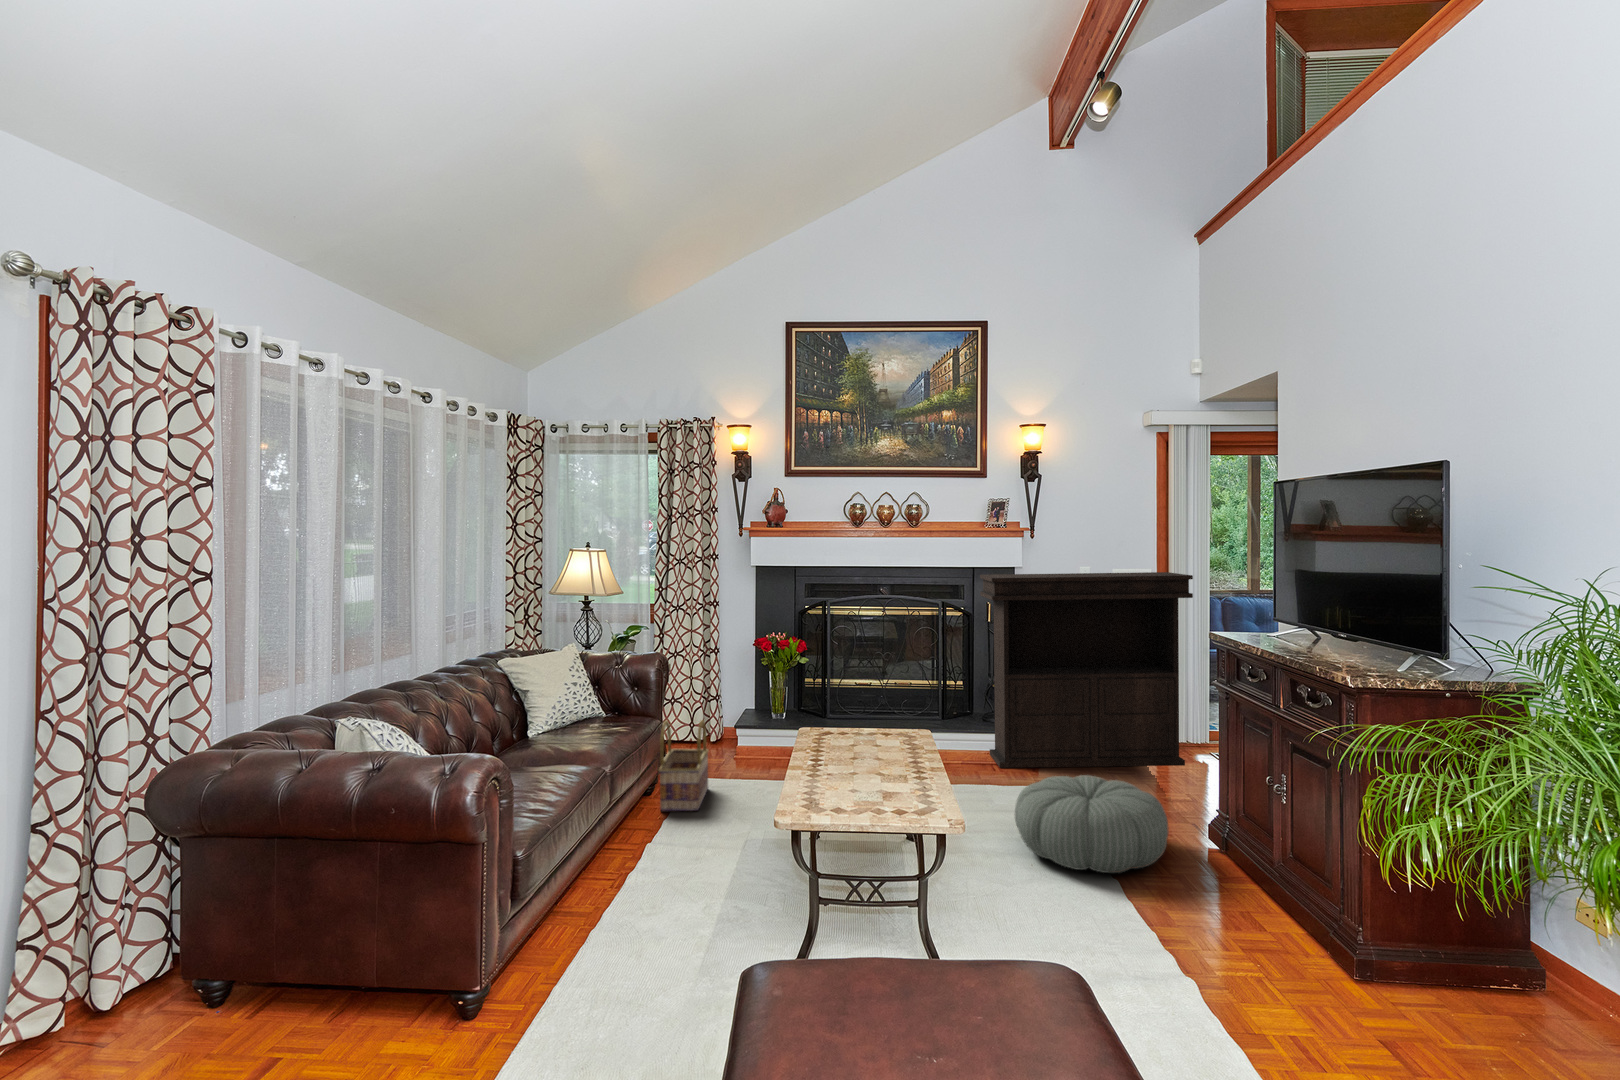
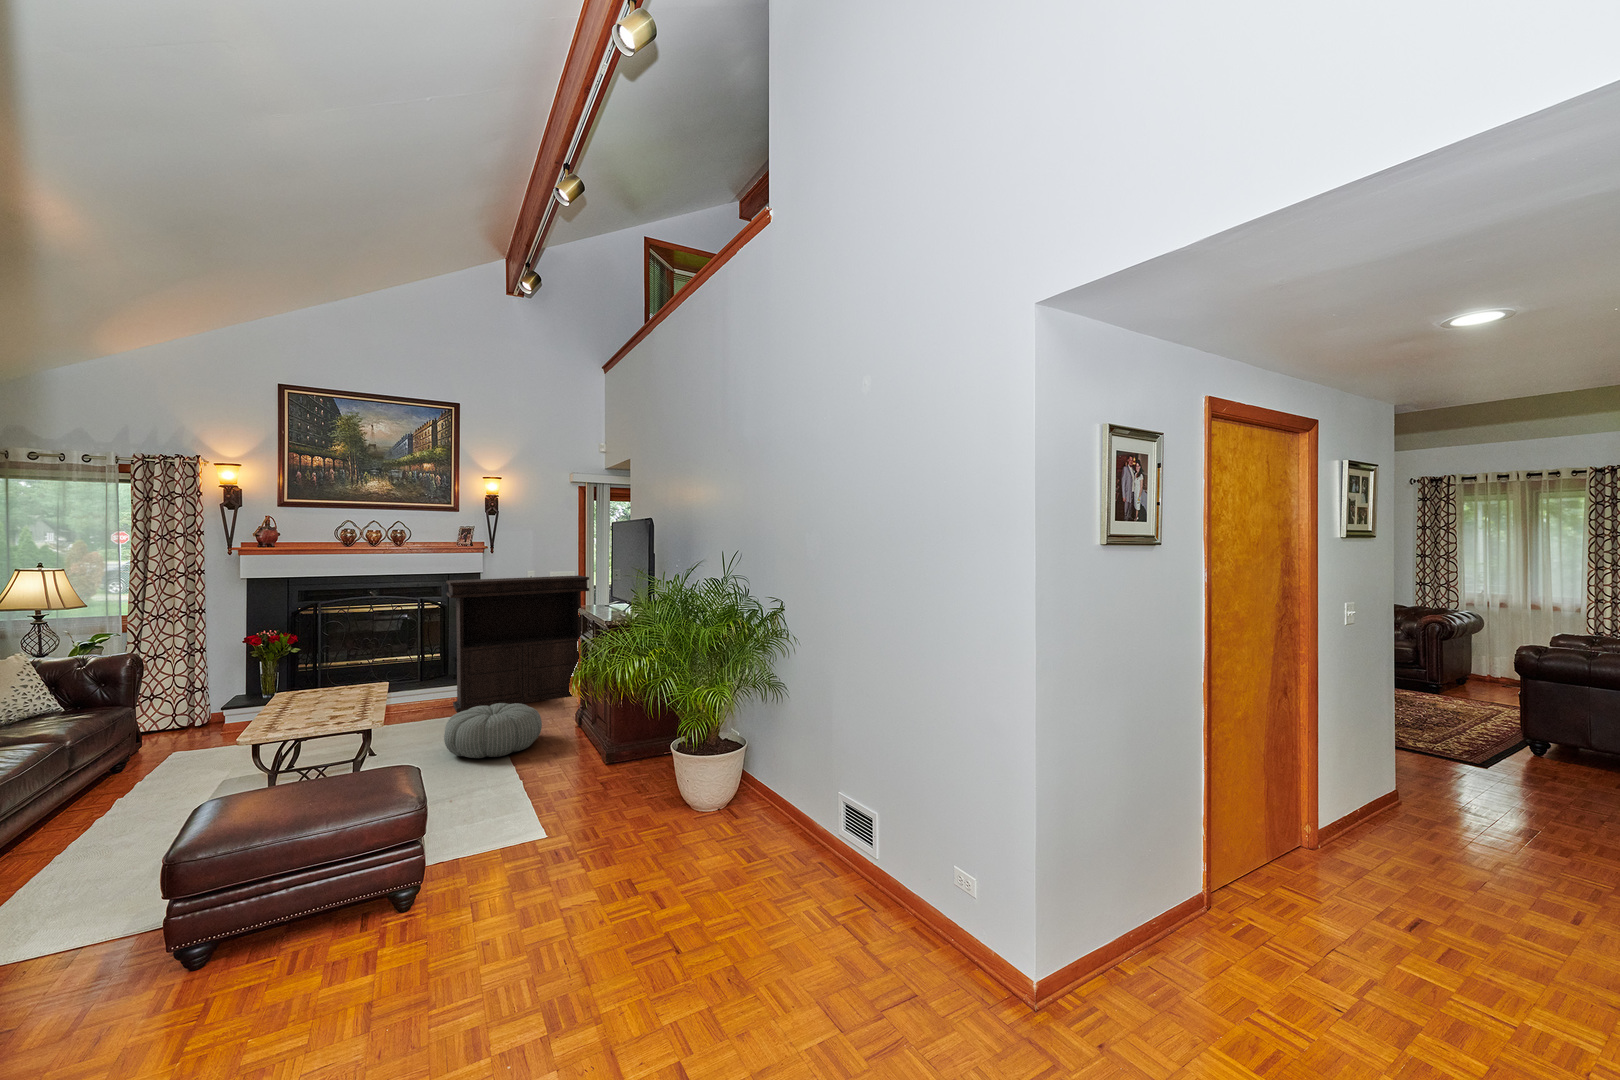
basket: present [659,720,709,811] -> none [128,704,187,782]

